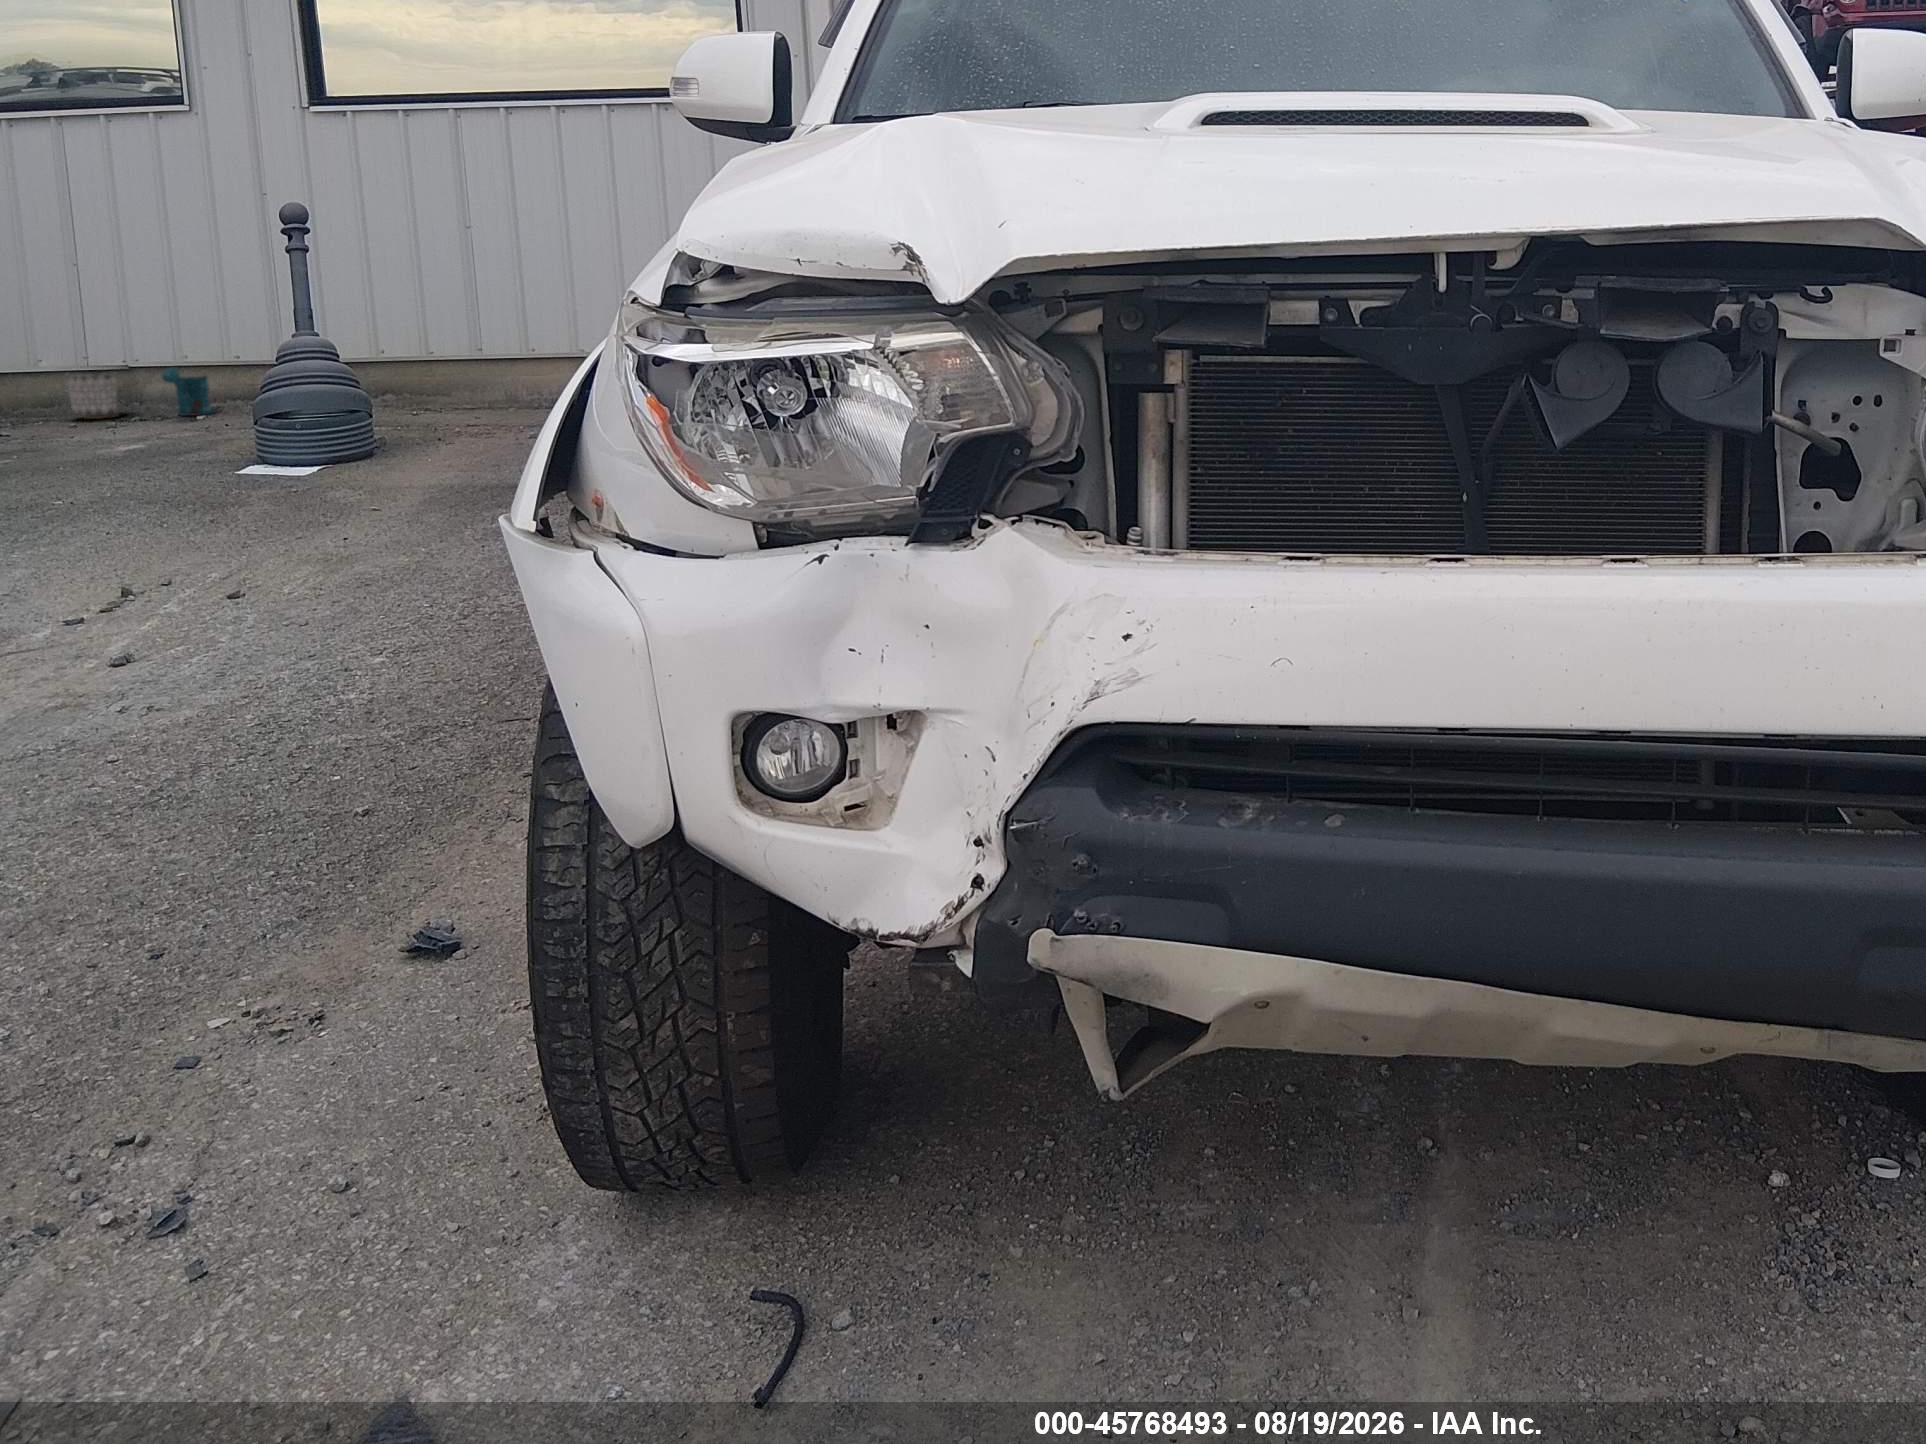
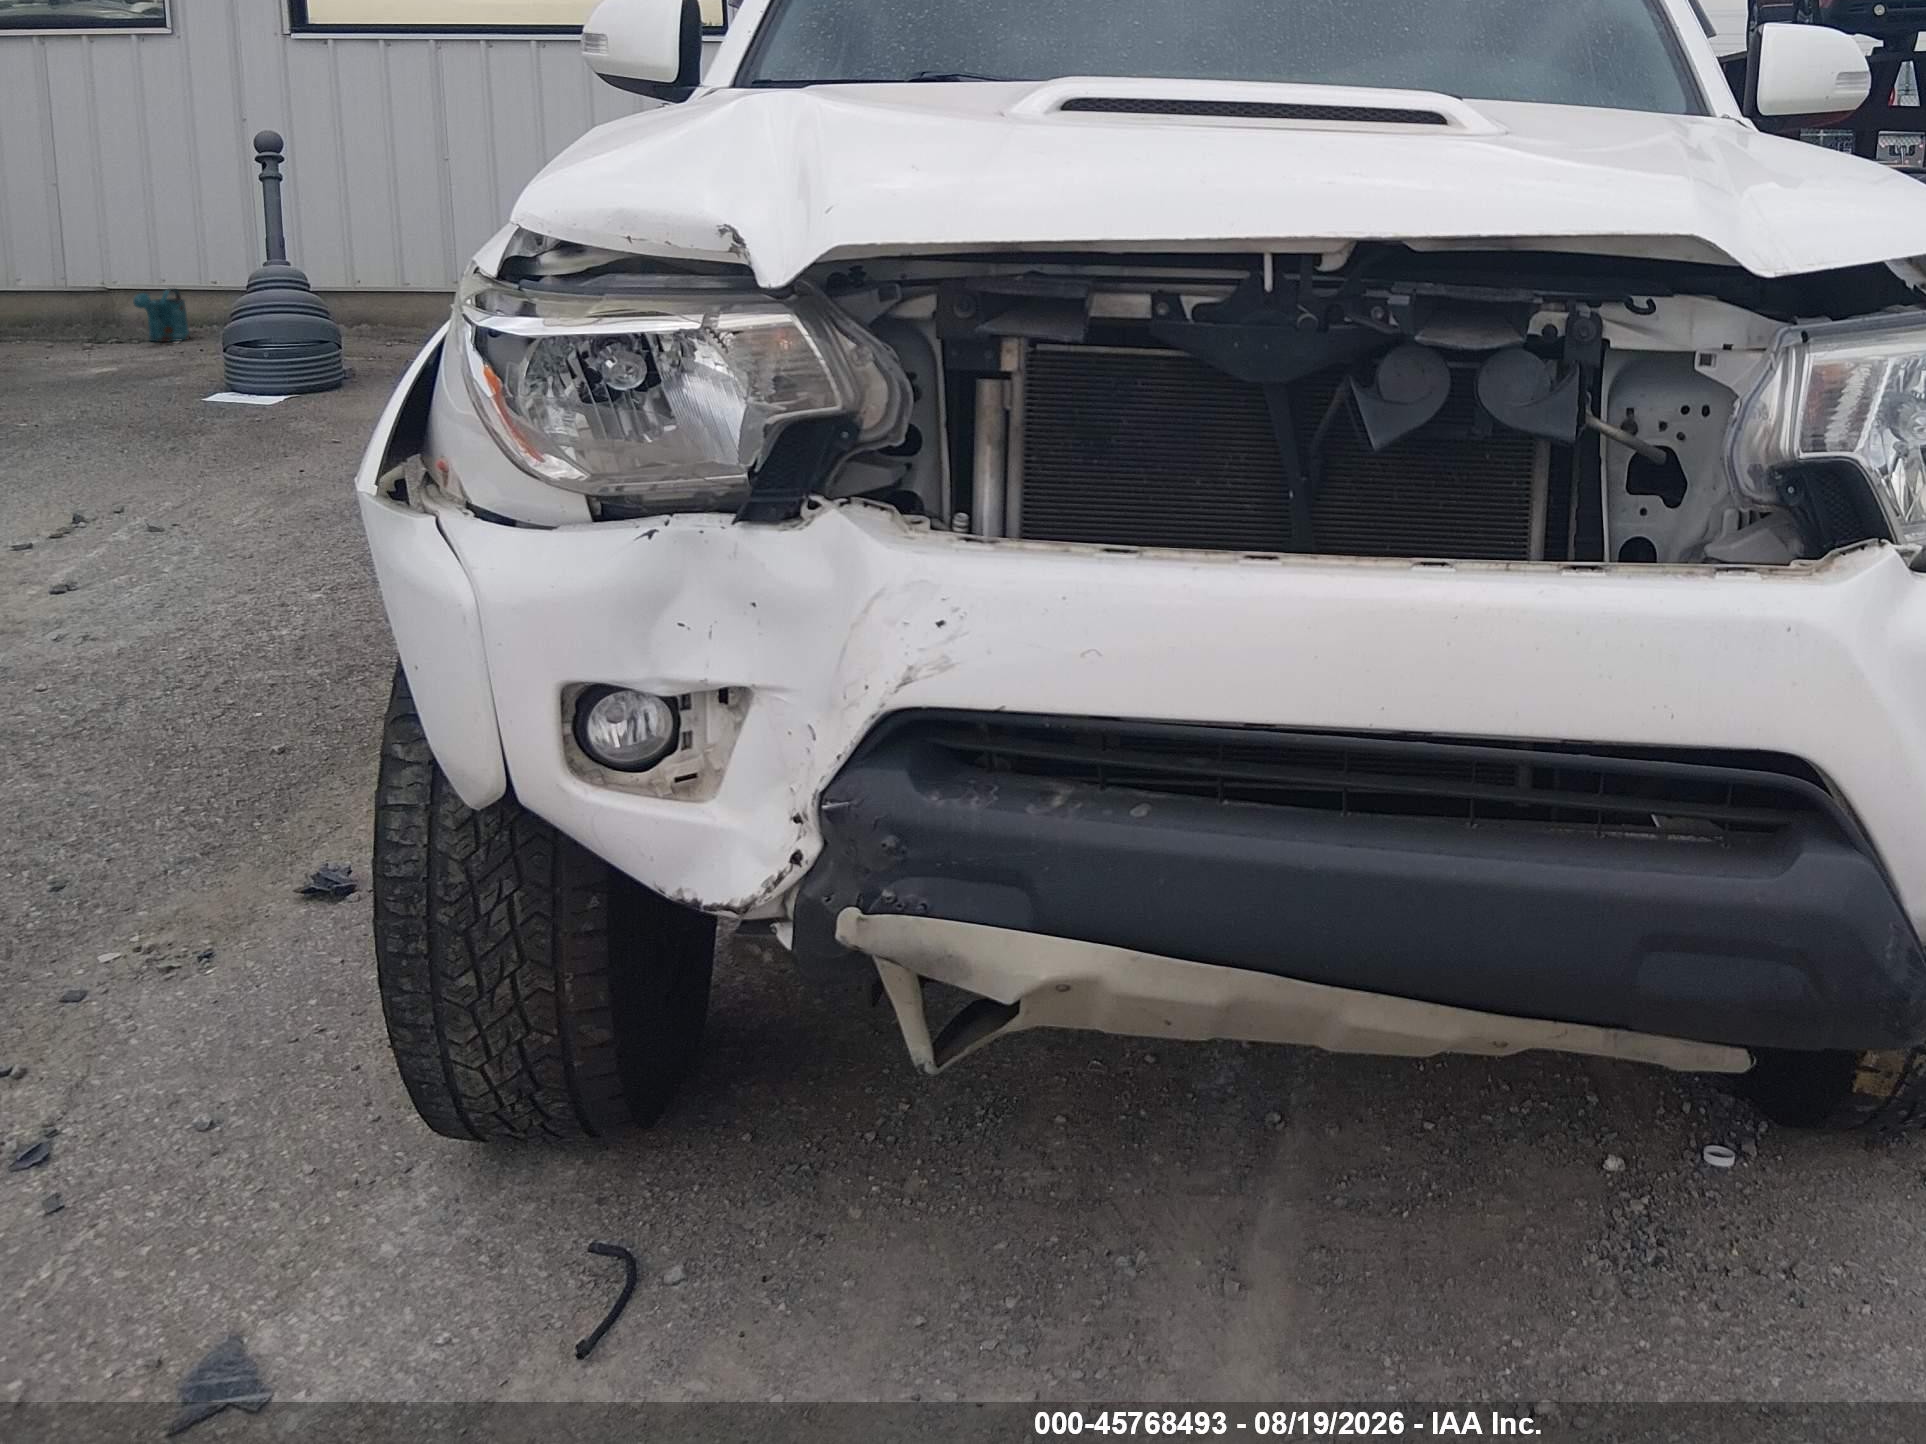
planter: present [66,373,128,419] -> none [38,293,101,342]

